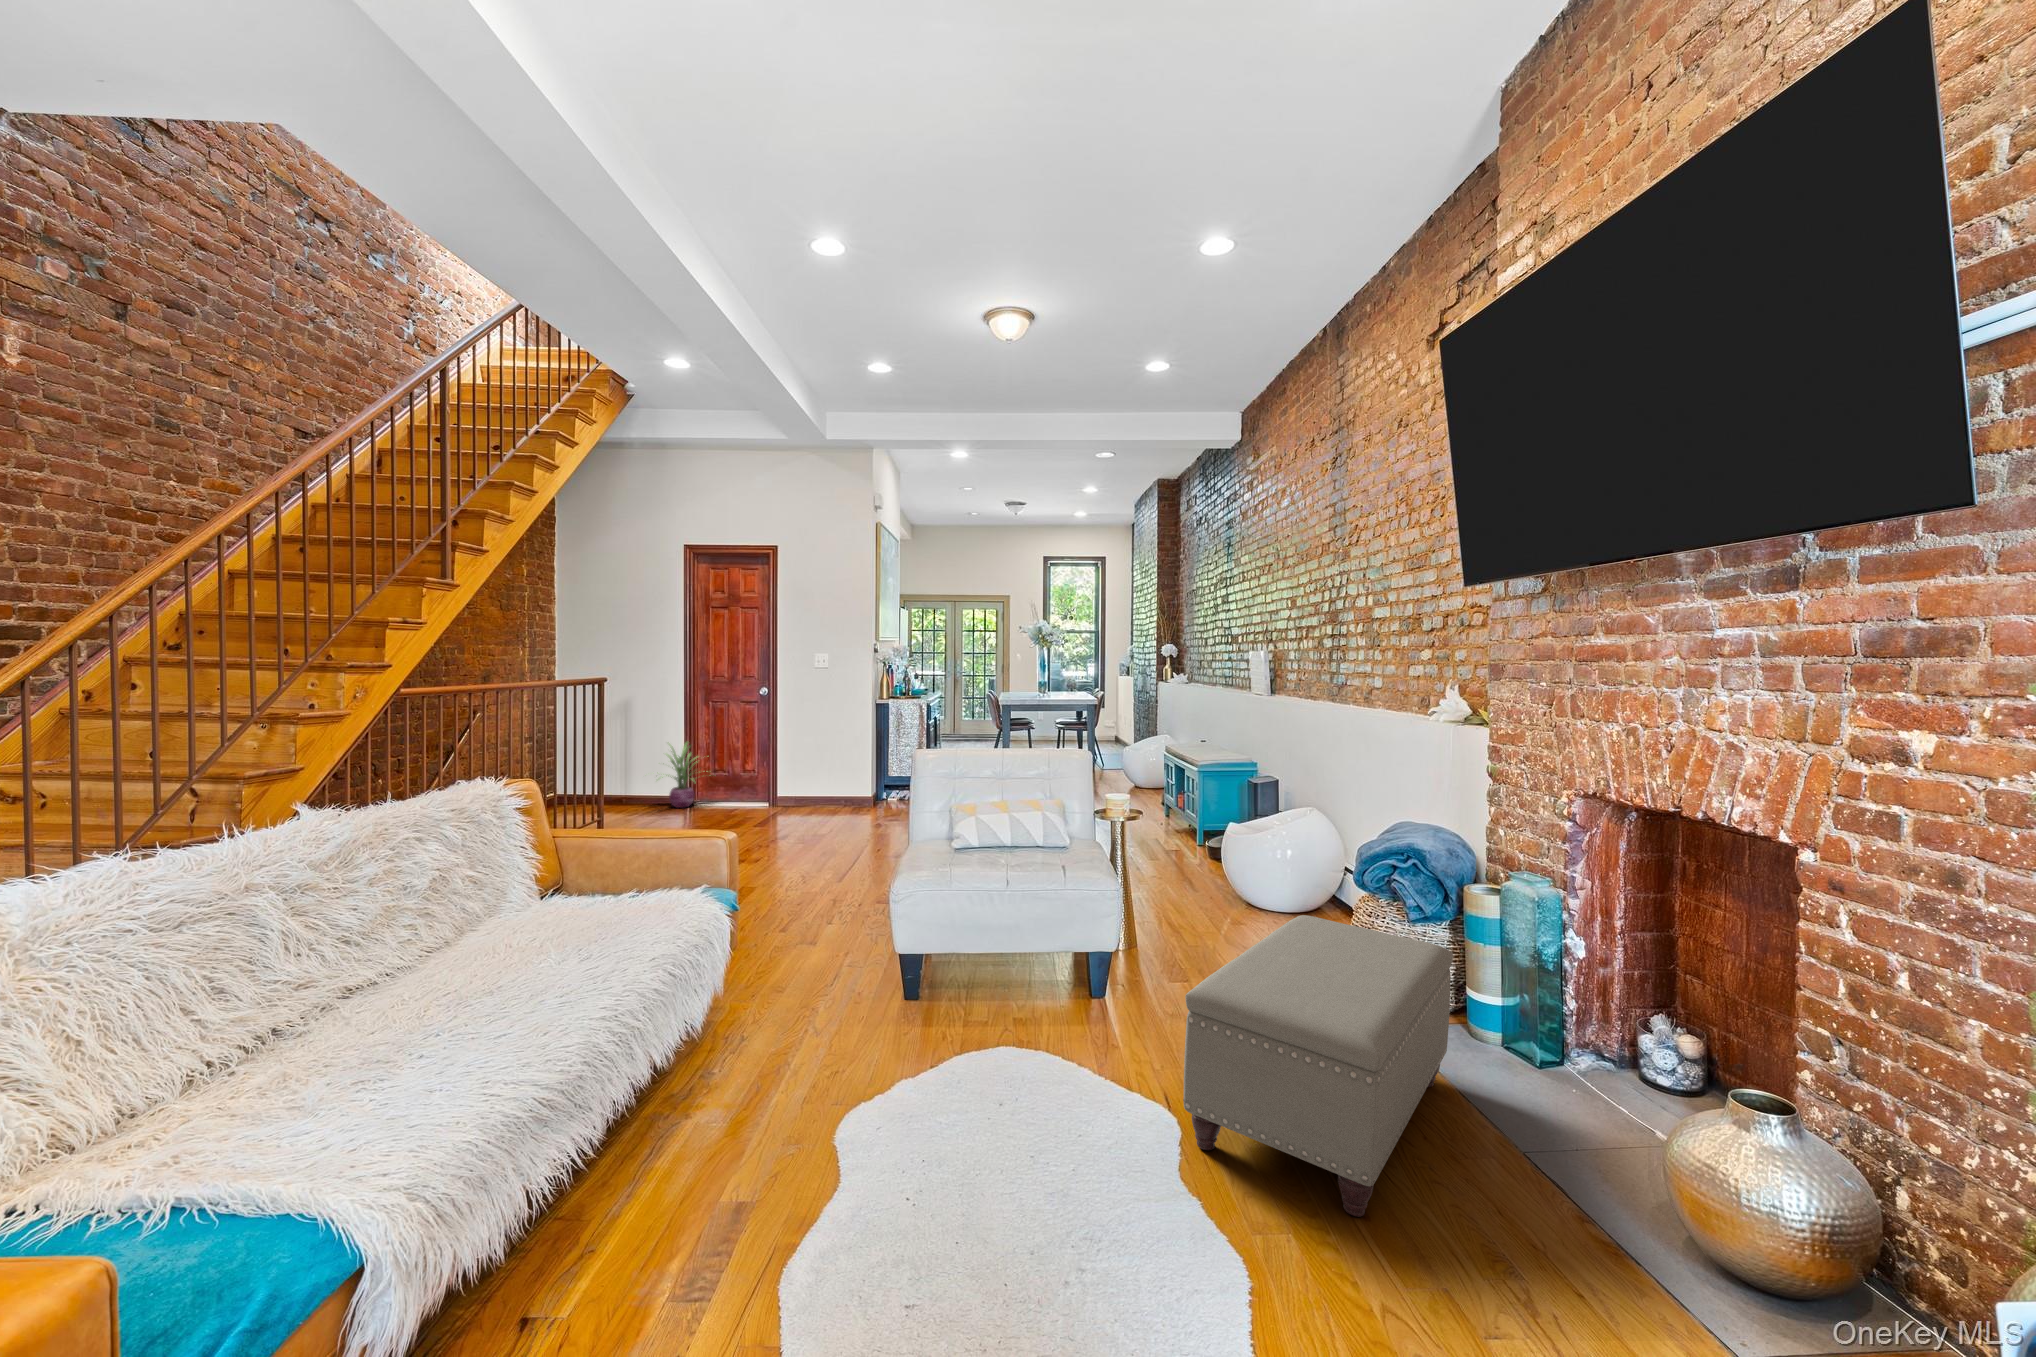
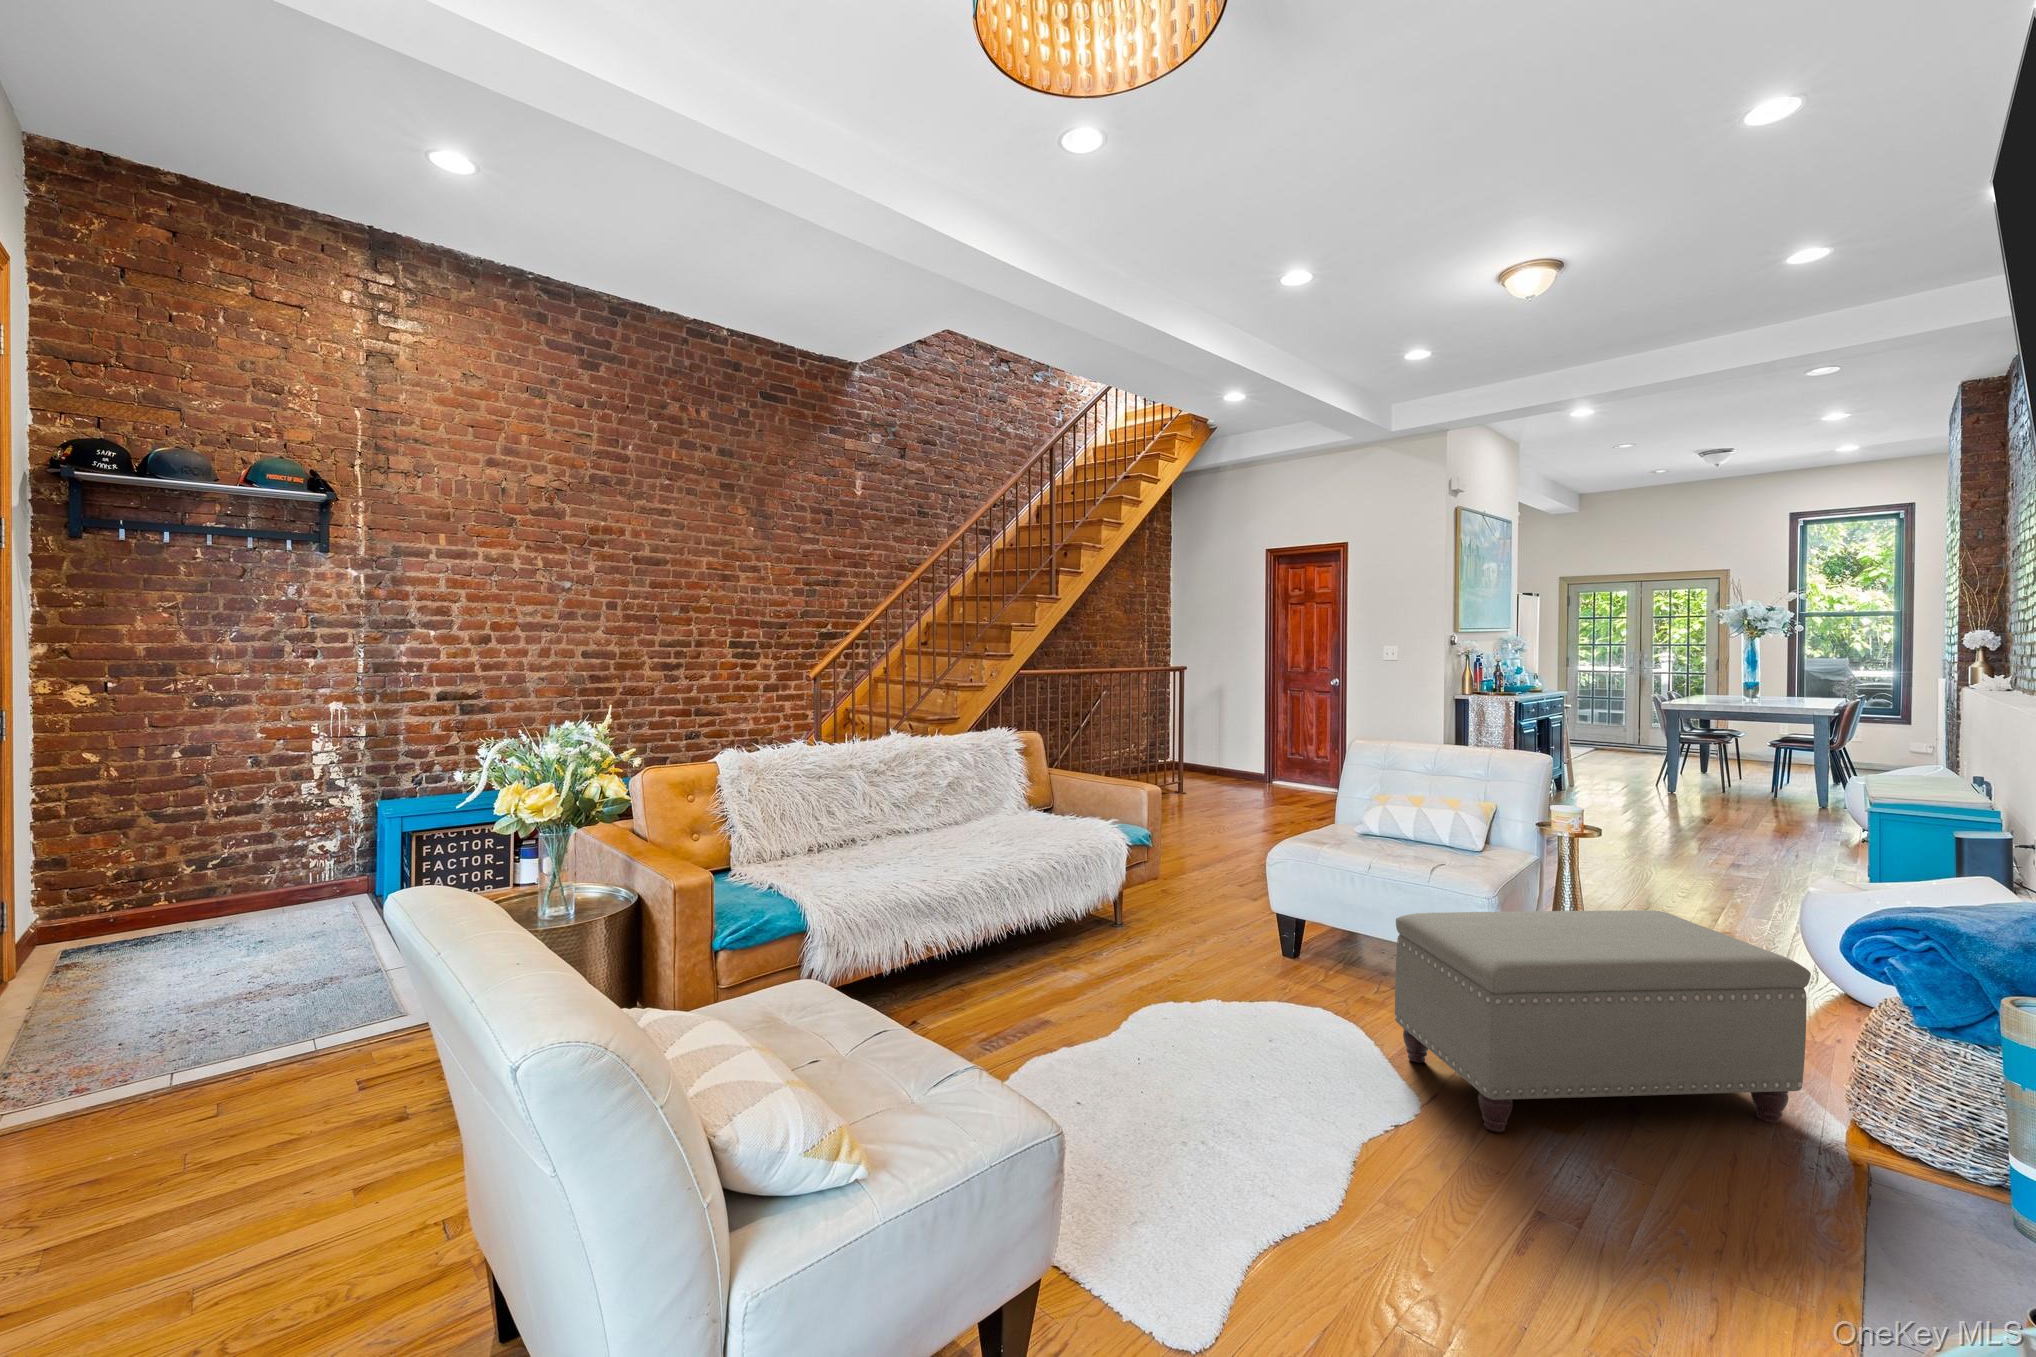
decorative plant: present [662,742,694,808] -> none [1221,727,1289,787]

